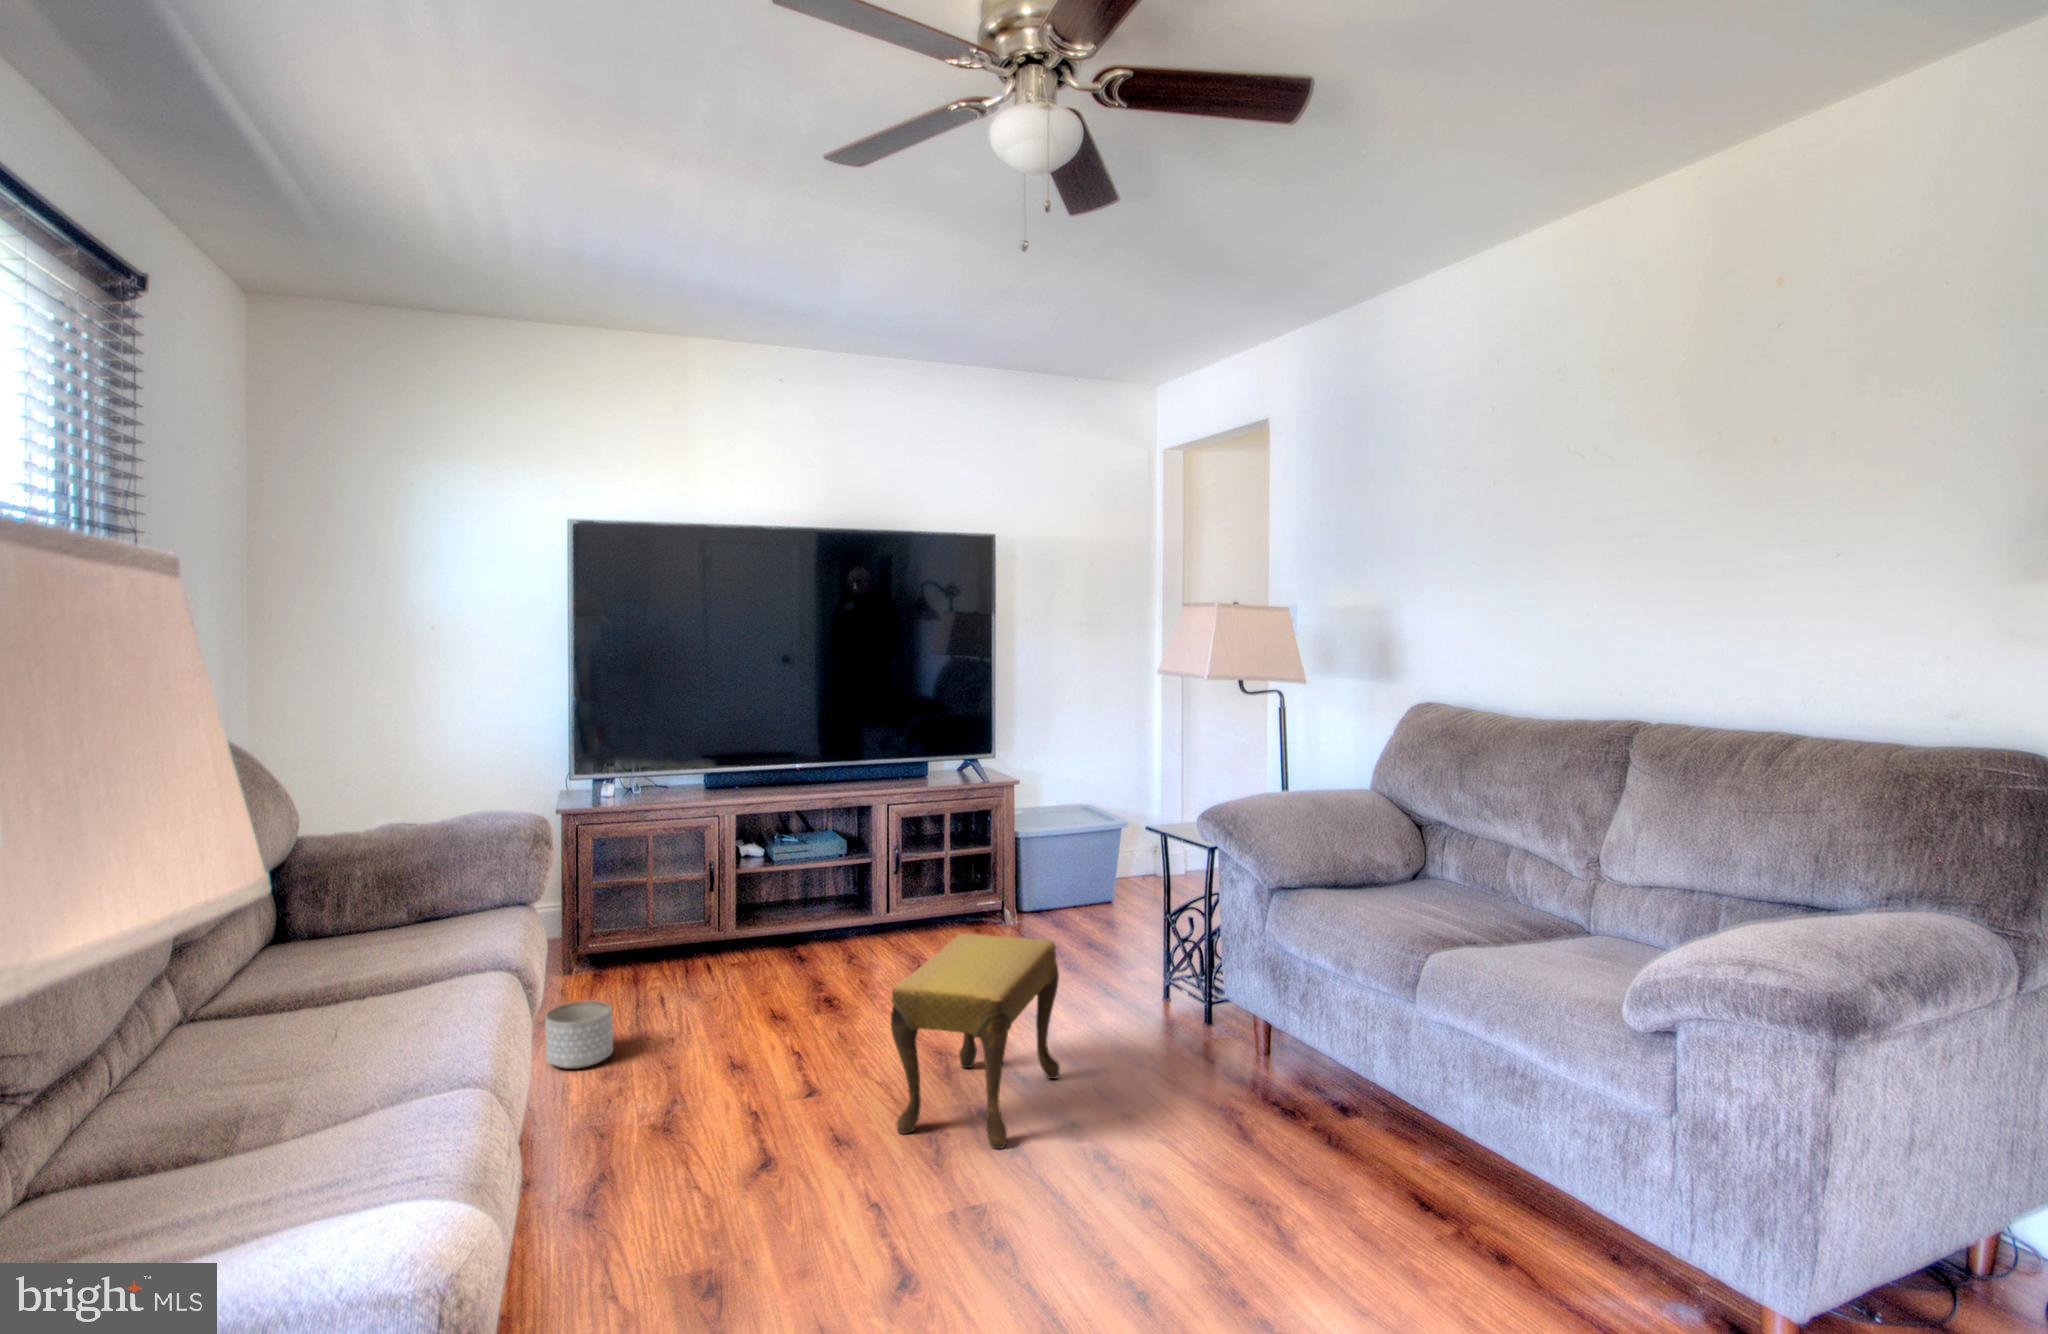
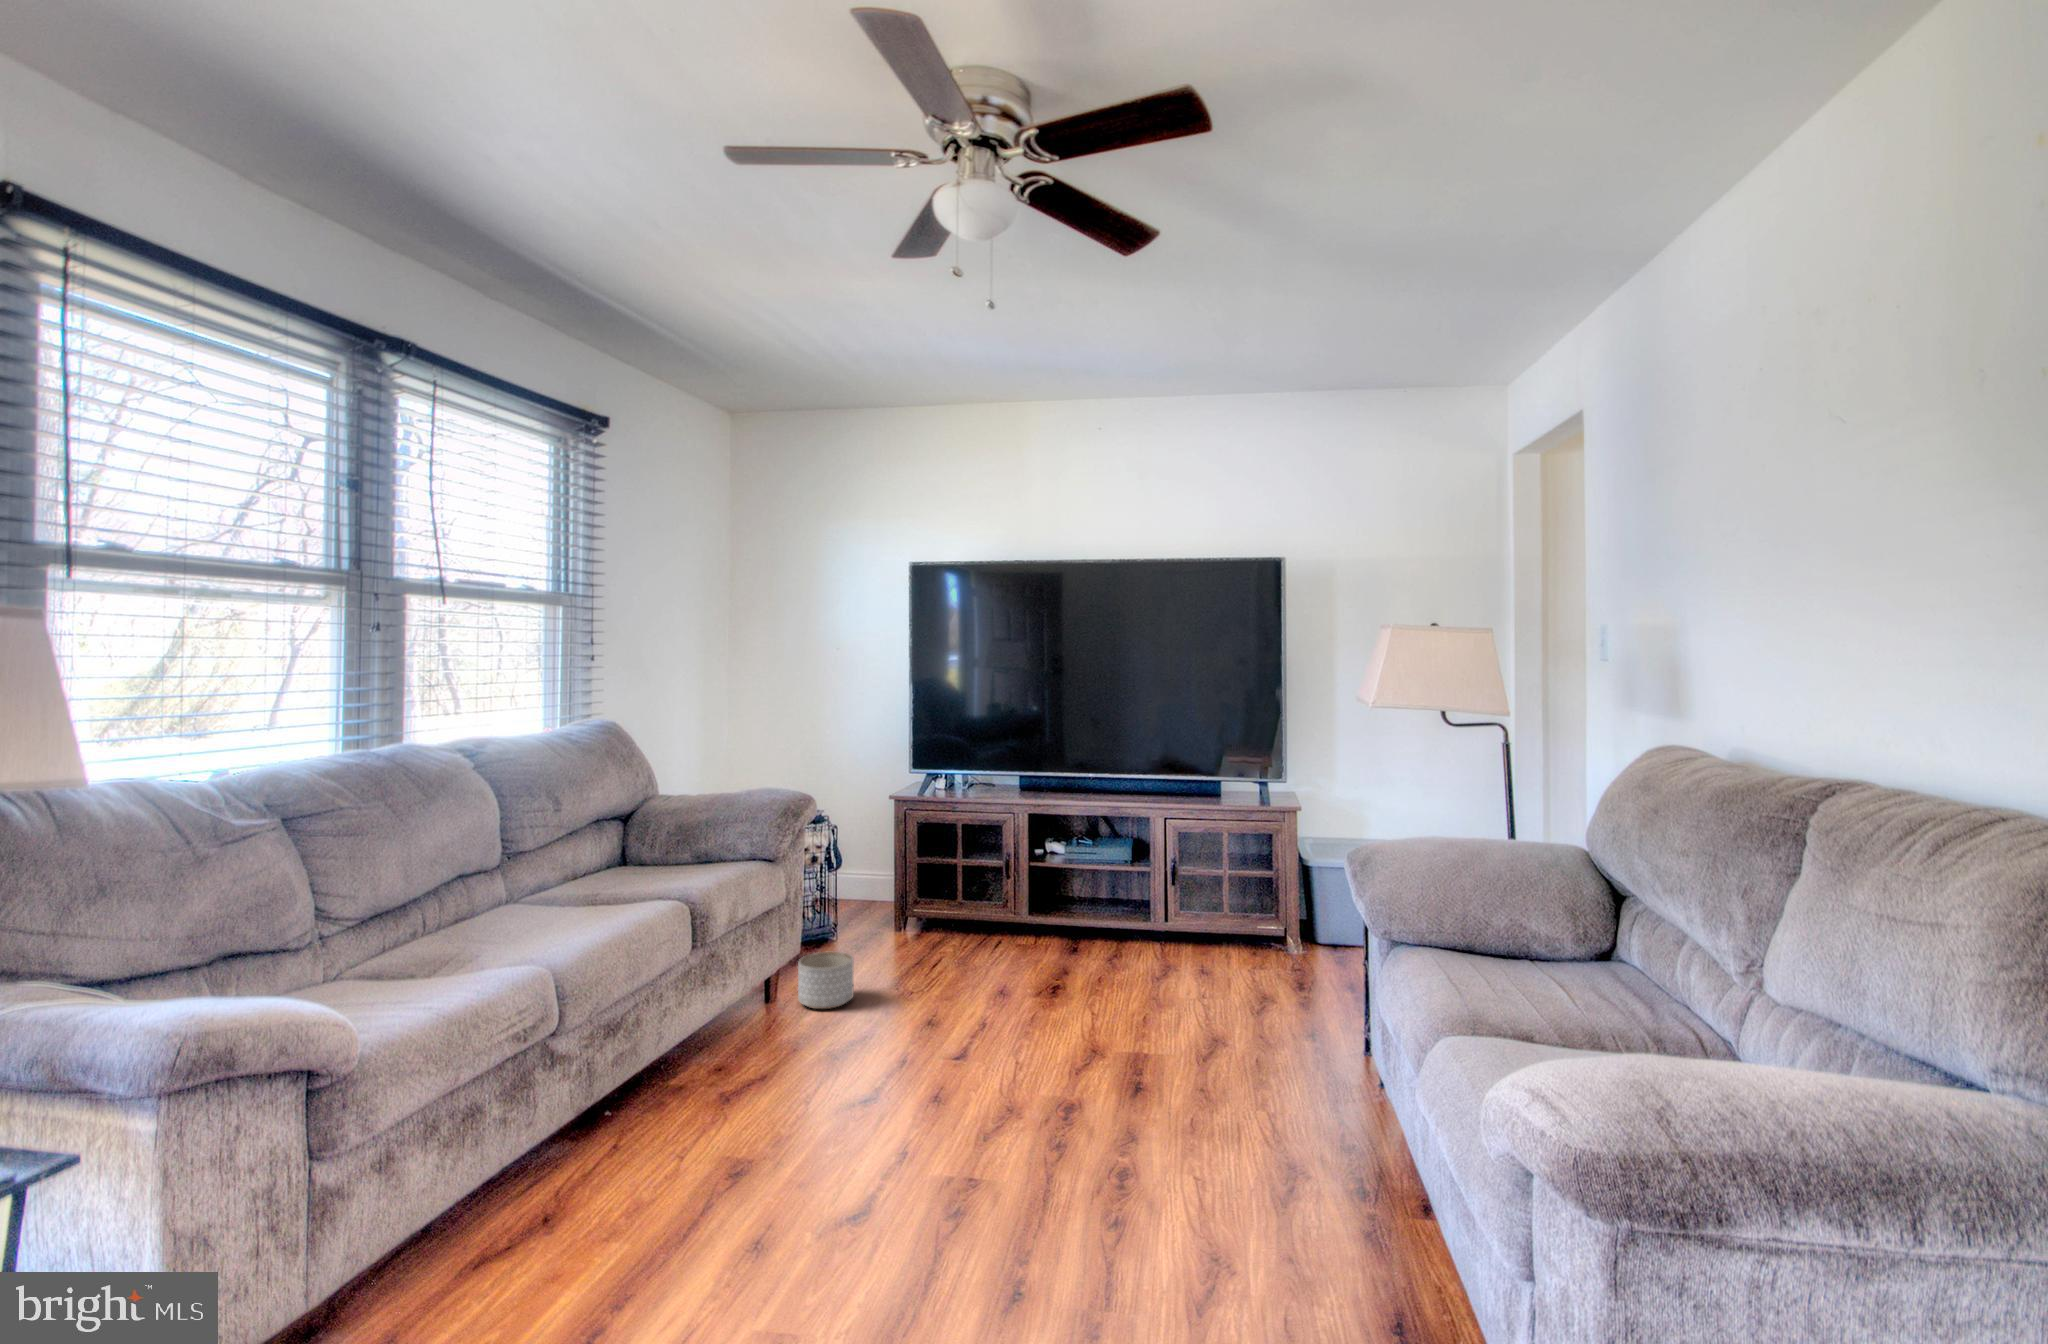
footstool: present [891,934,1060,1149] -> none [988,941,1205,1183]

